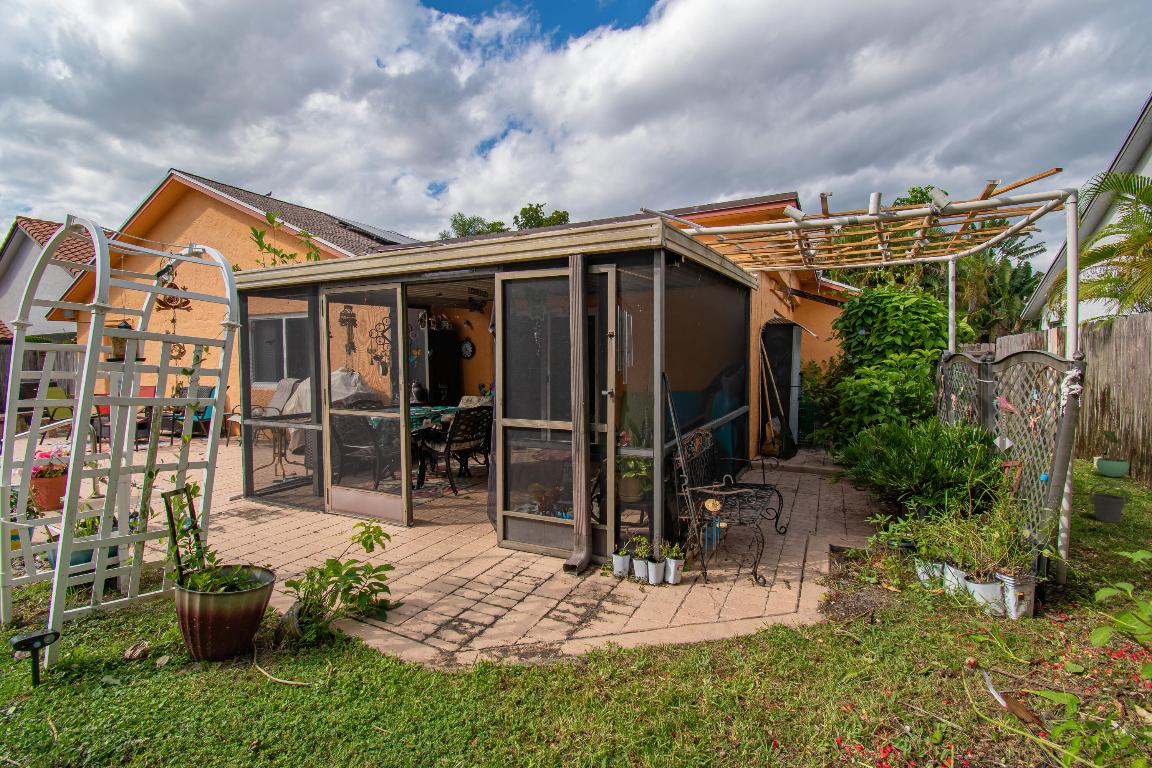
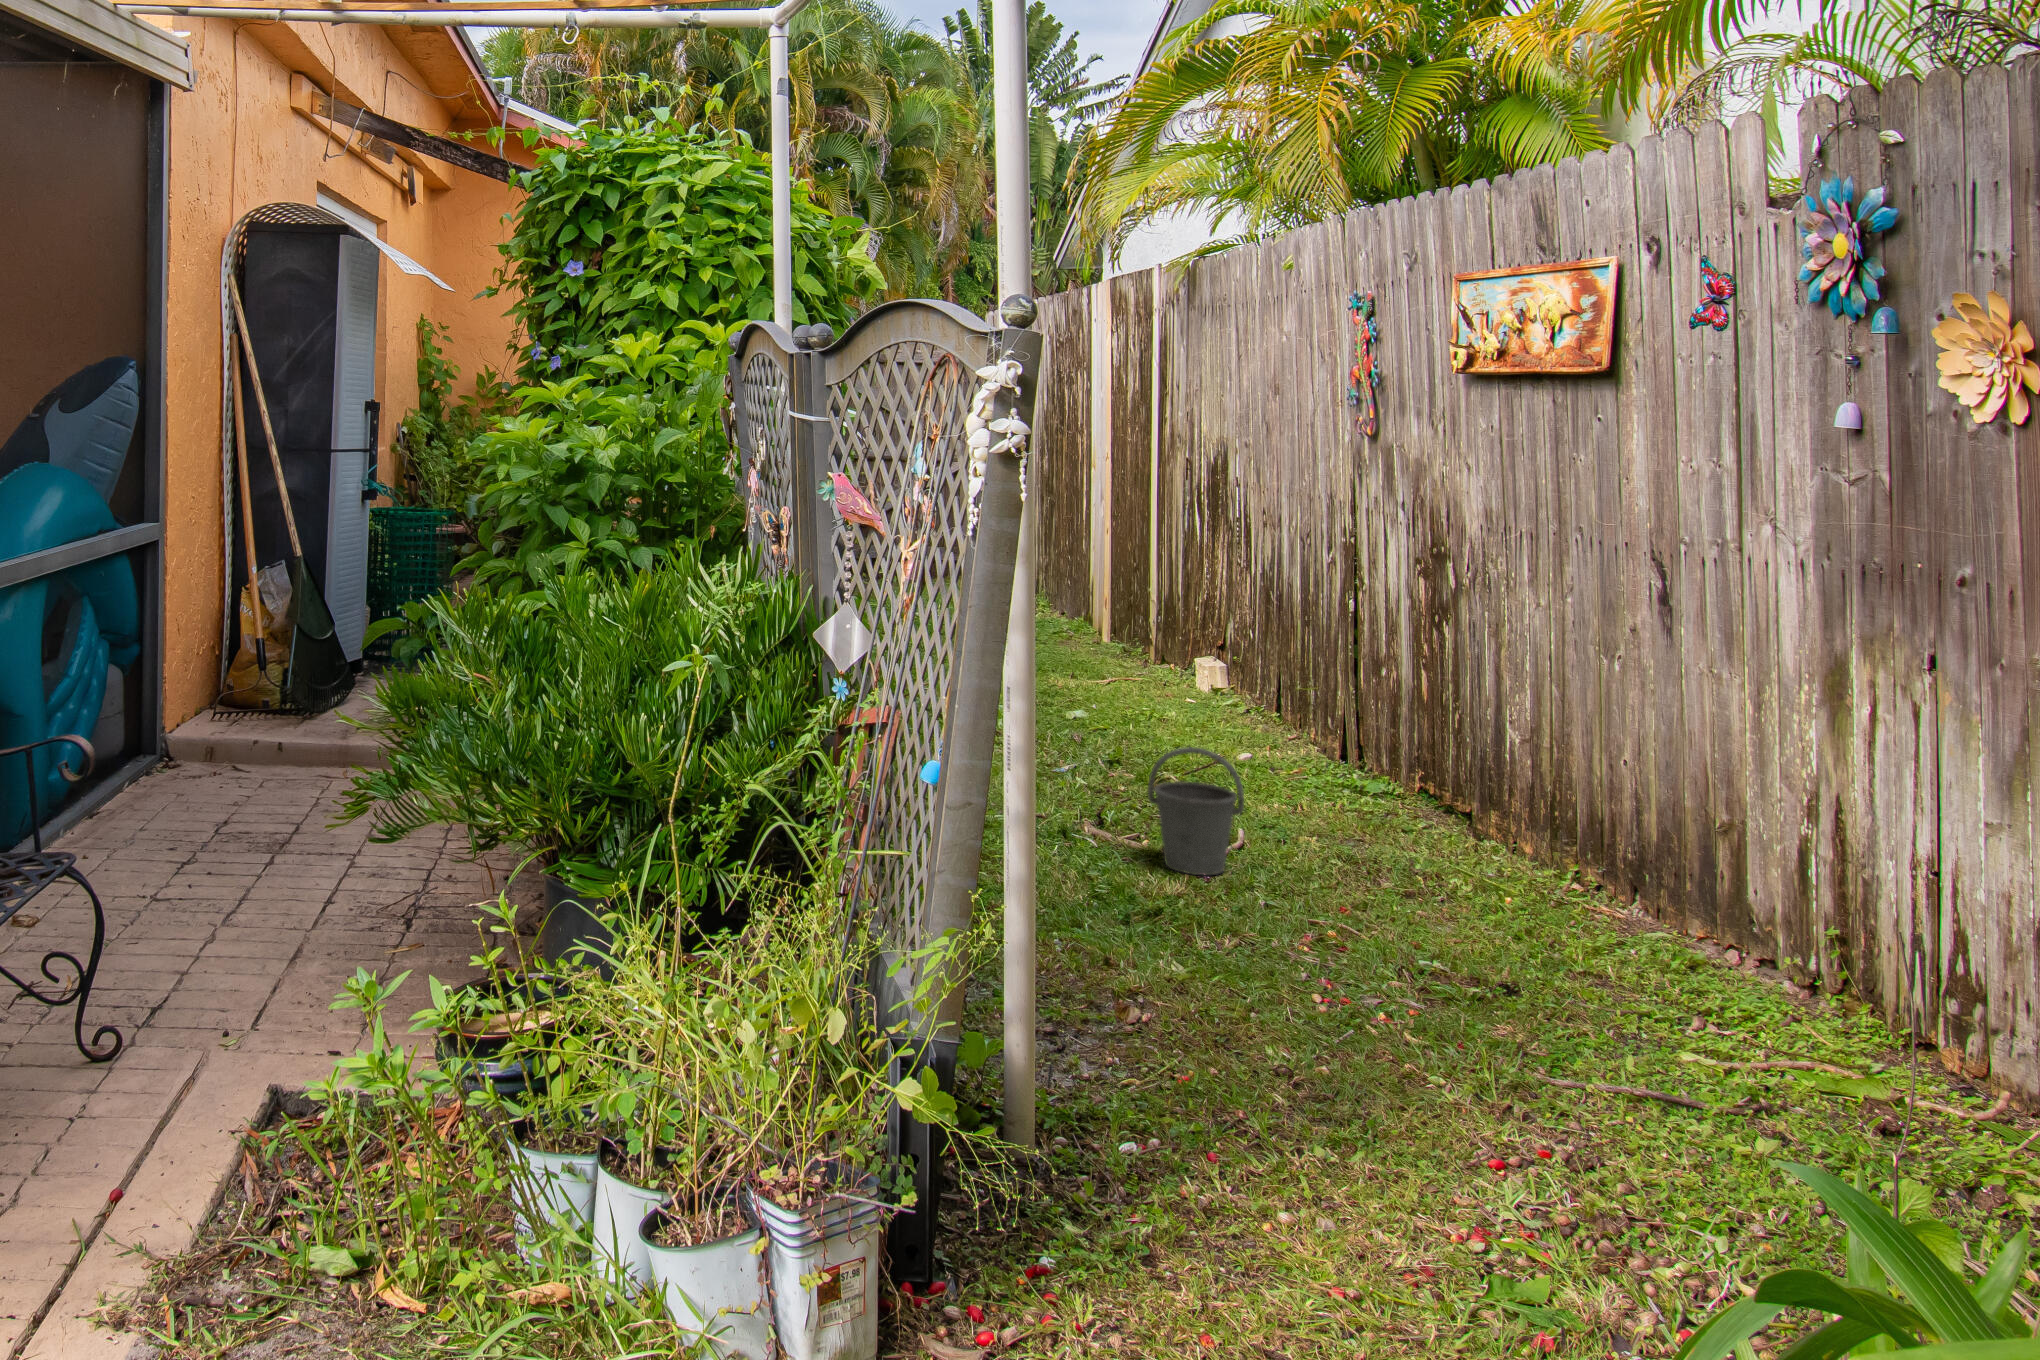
potted plant: present [1096,430,1129,477] -> none [1195,578,1269,714]

